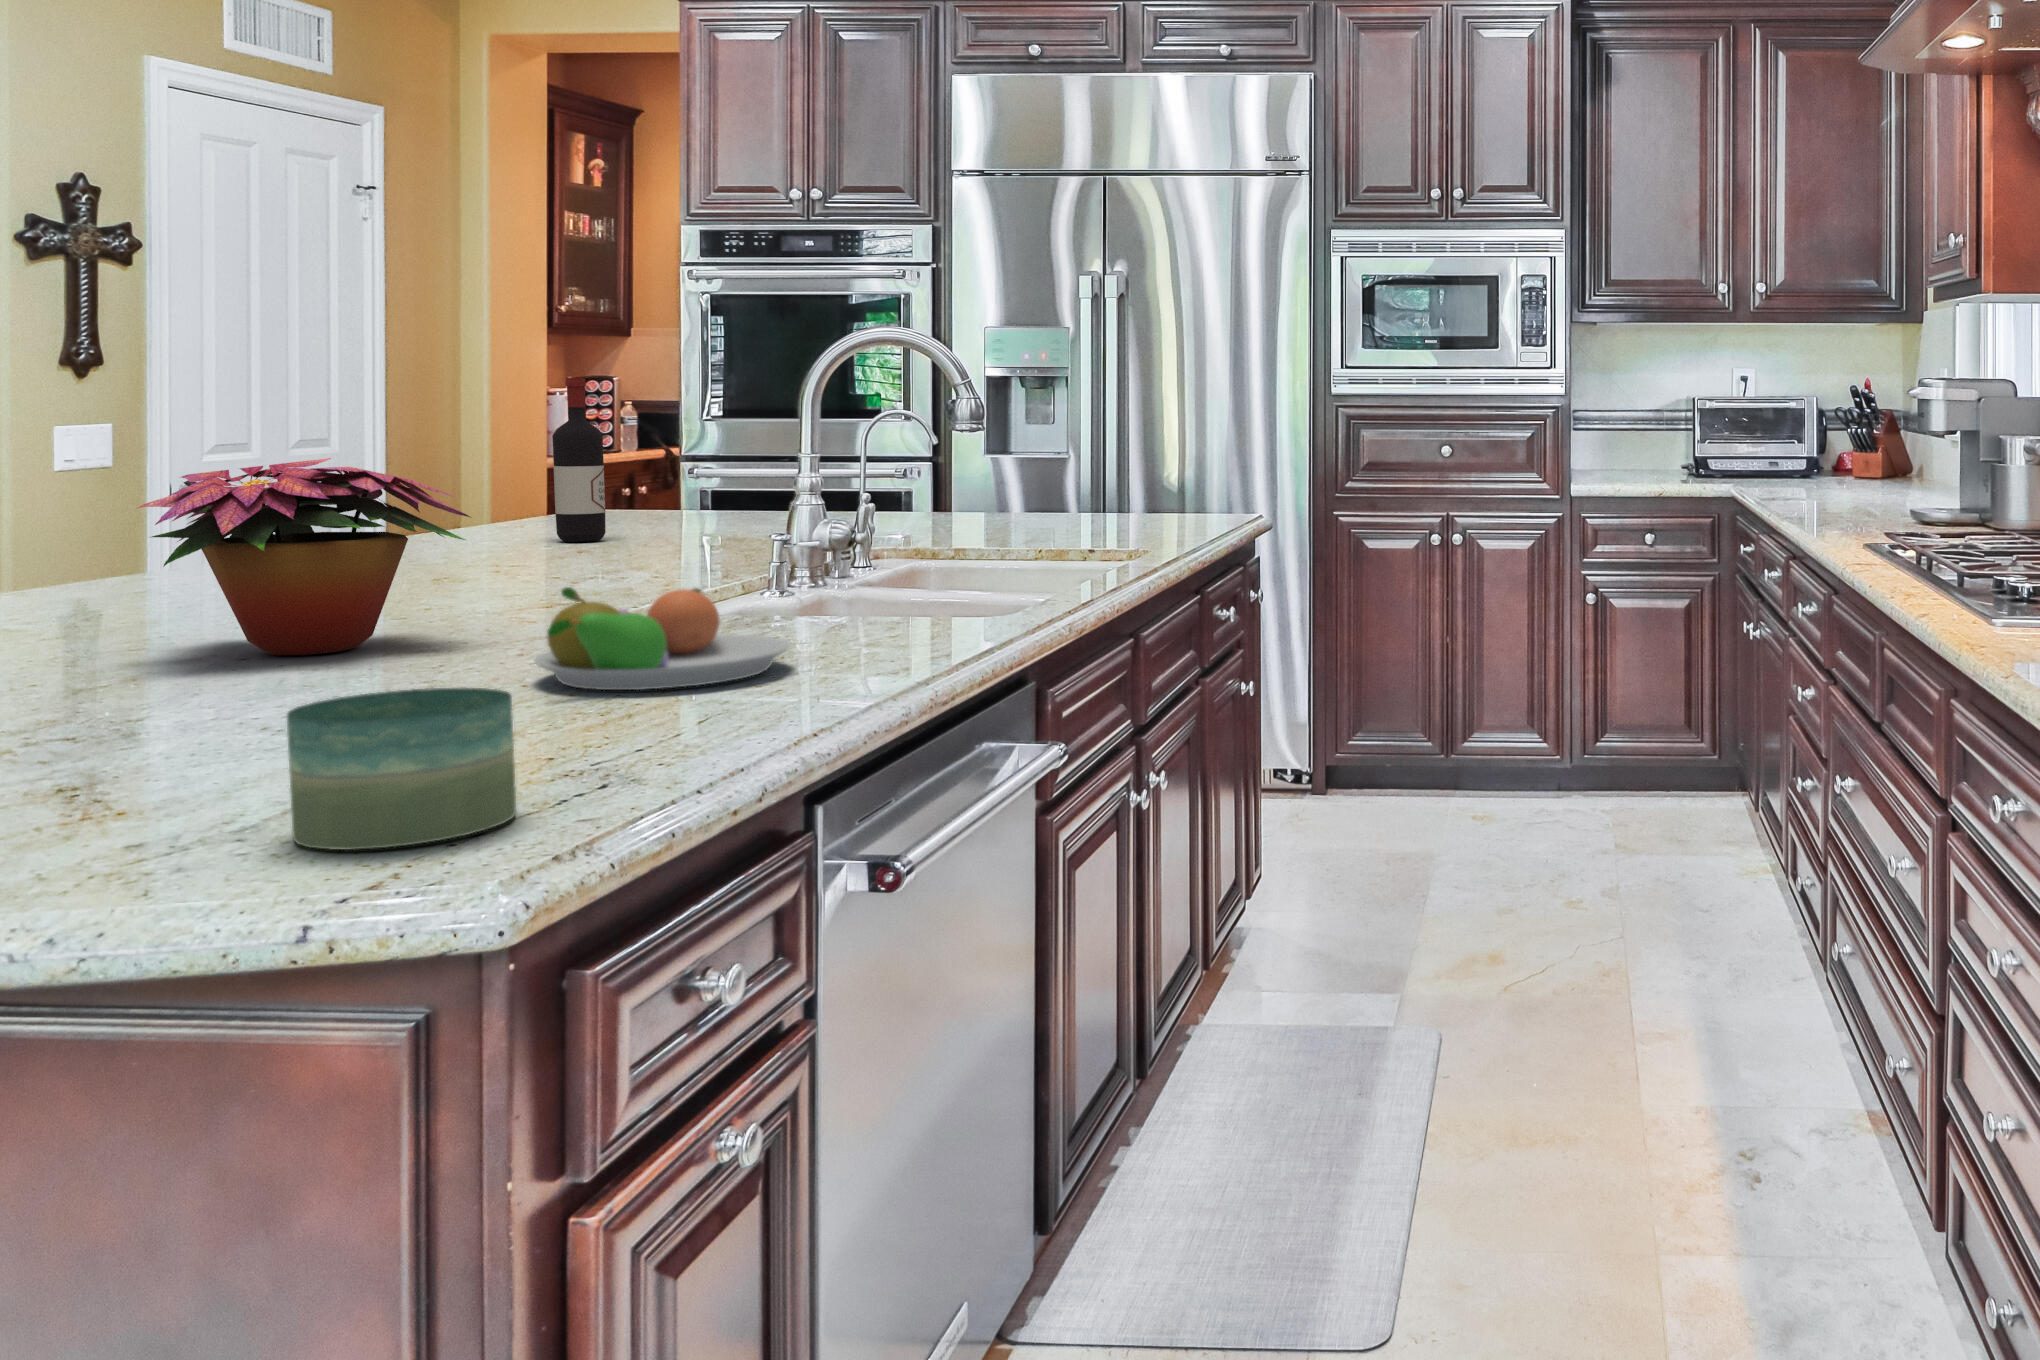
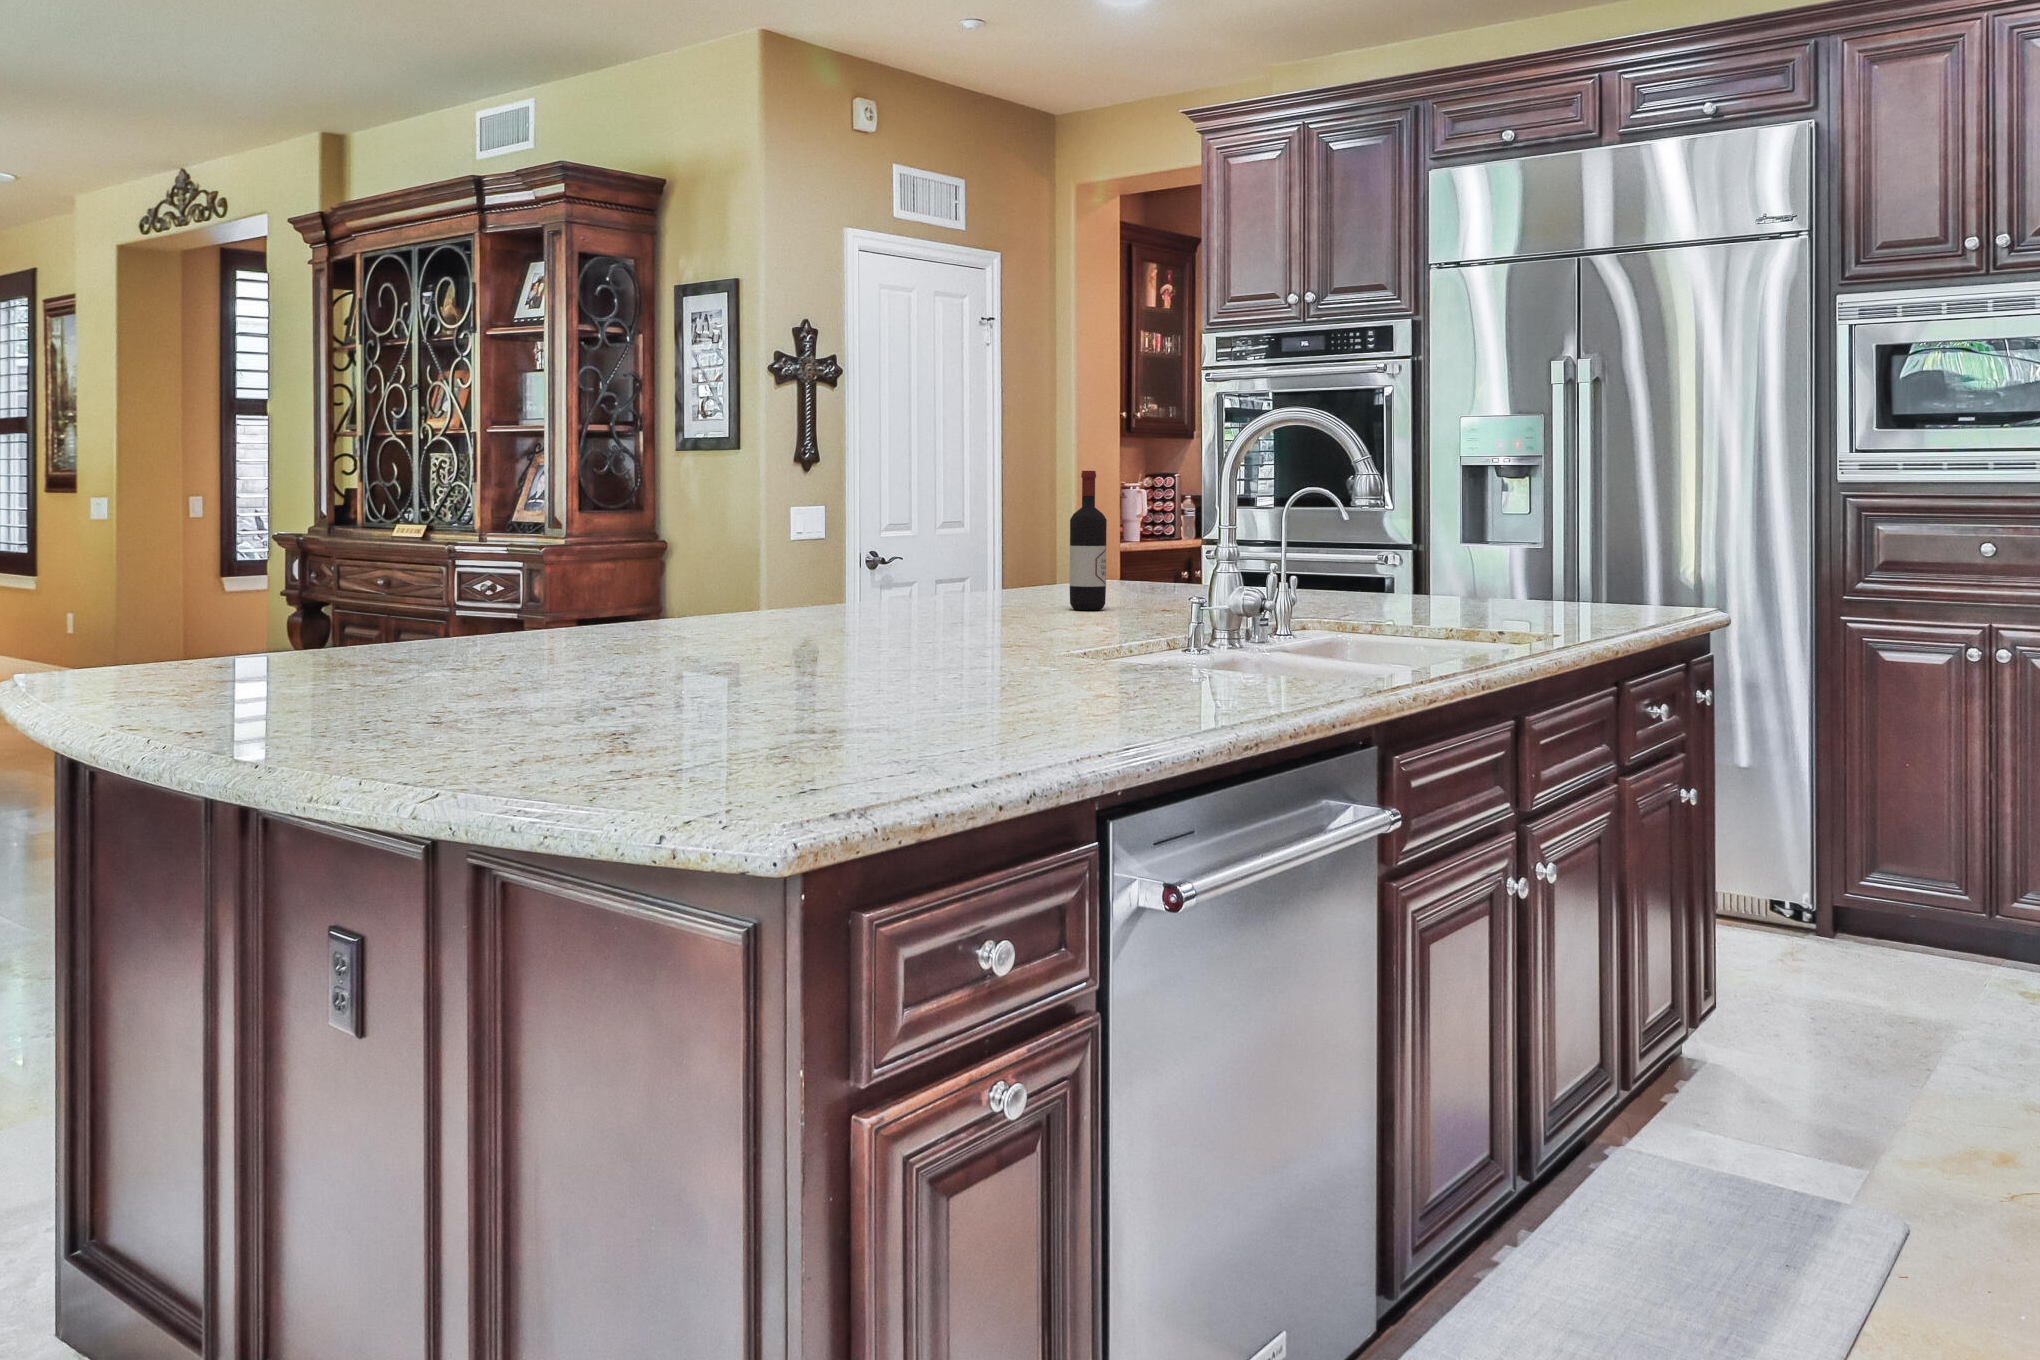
flower arrangement: present [138,458,471,655] -> none [758,528,971,675]
fruit bowl: present [534,587,791,690] -> none [977,631,1162,715]
candle: present [287,688,516,850] -> none [775,685,905,789]

